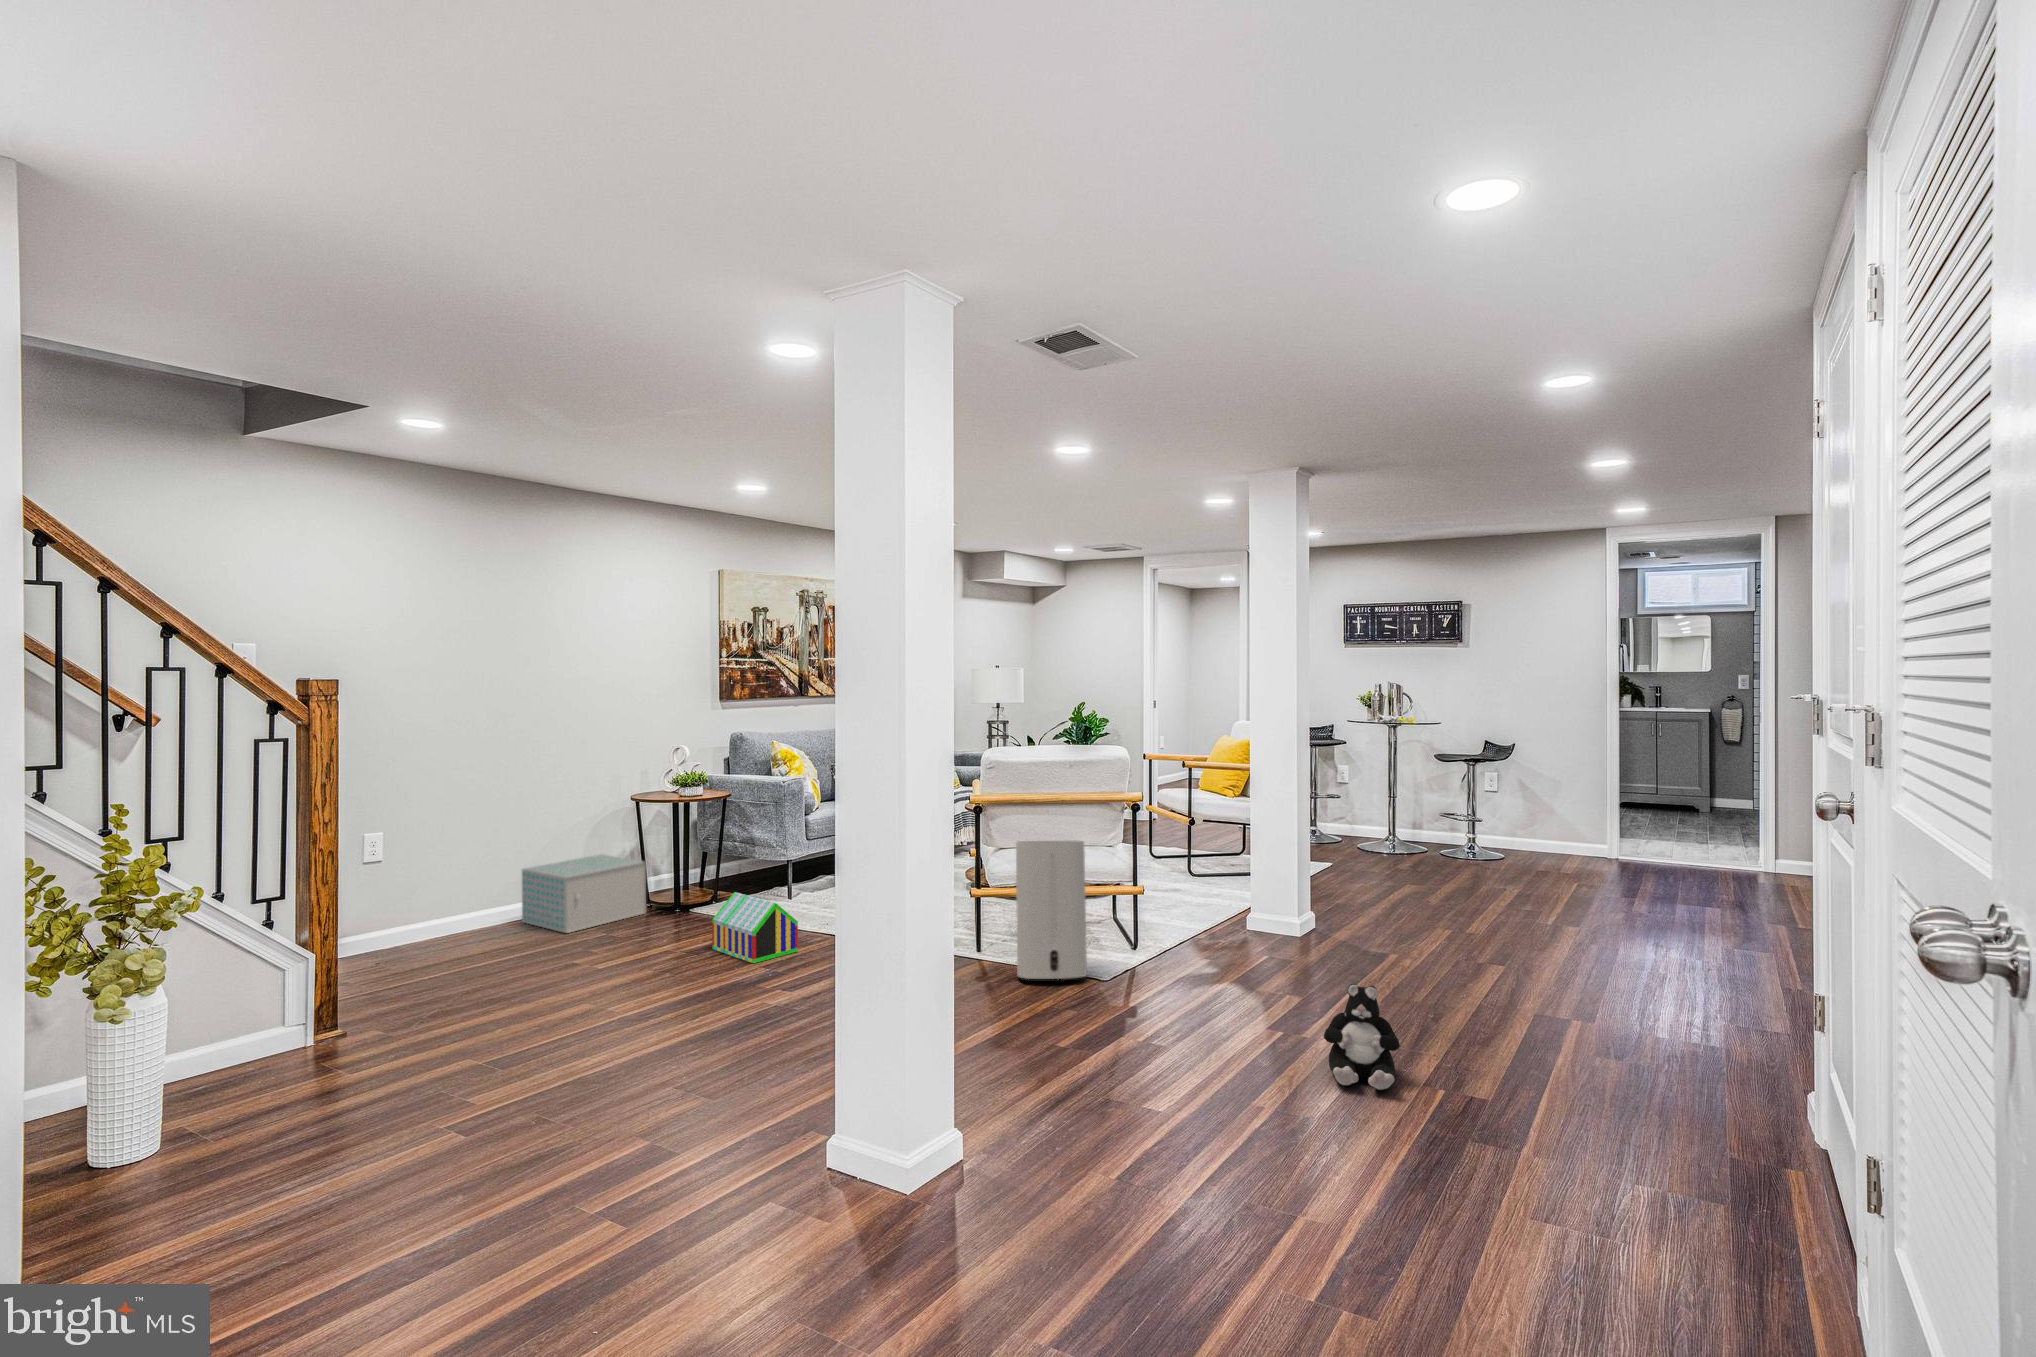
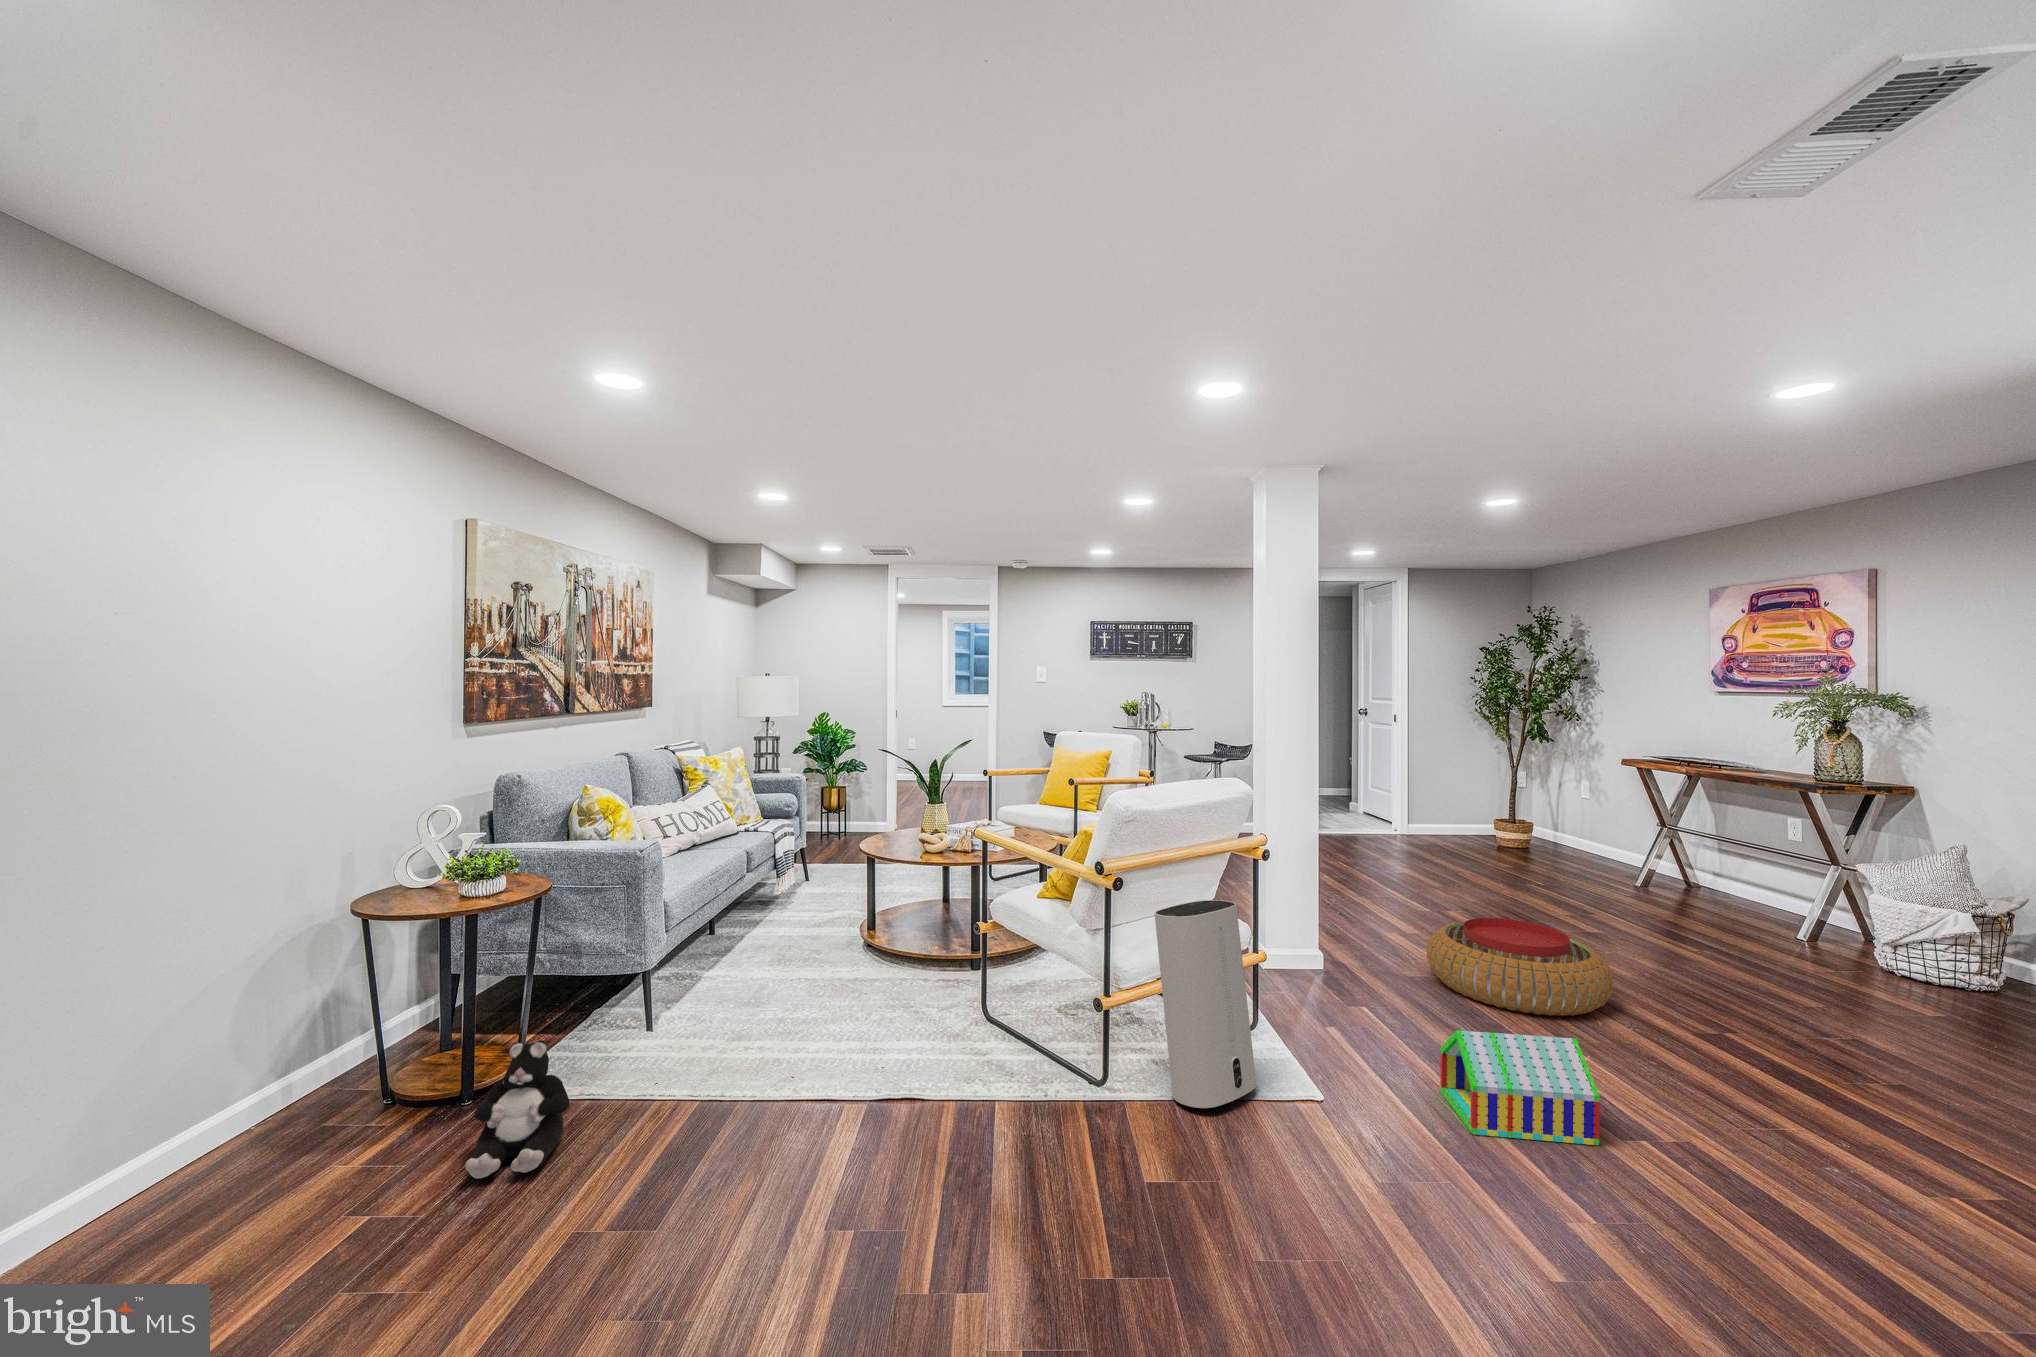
storage box: present [522,854,646,933] -> none [77,1033,405,1248]
toy house: present [712,892,798,963] -> present [1440,1030,1600,1145]
pouf: none [1384,914,1561,1006] -> present [1427,918,1614,1016]
plush toy: present [1324,984,1400,1090] -> present [465,1040,570,1179]

